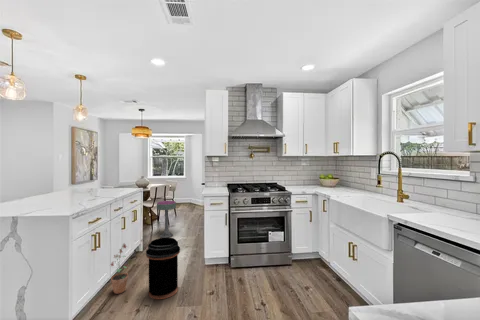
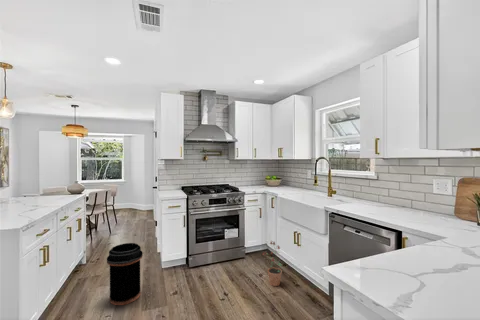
bar stool: present [157,201,176,238] -> none [102,206,124,245]
potted plant: present [111,244,128,294] -> present [263,241,282,286]

